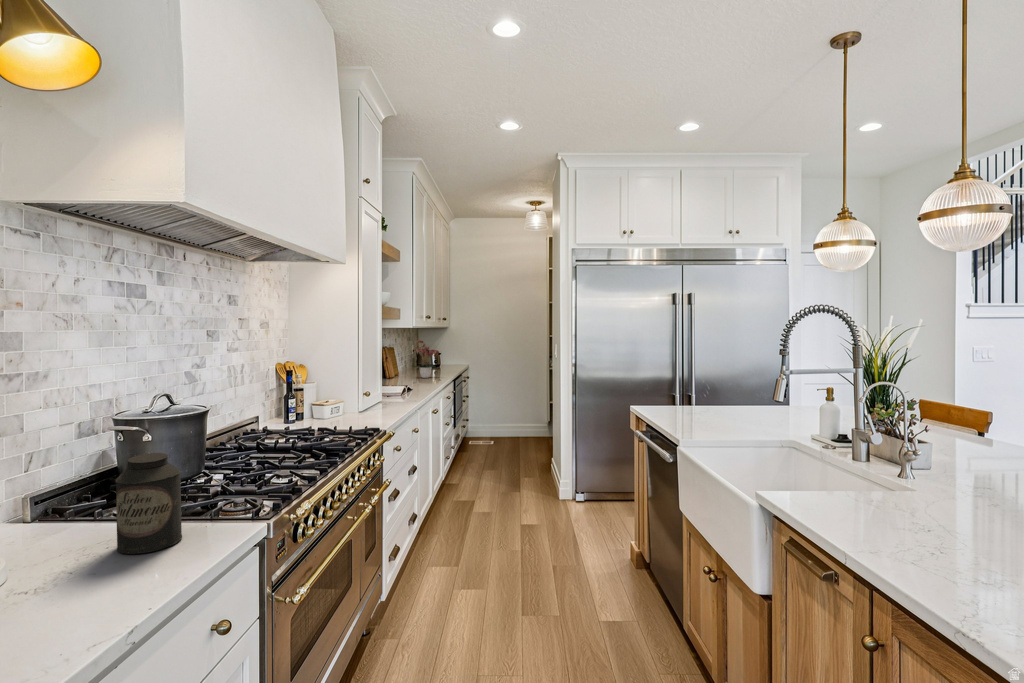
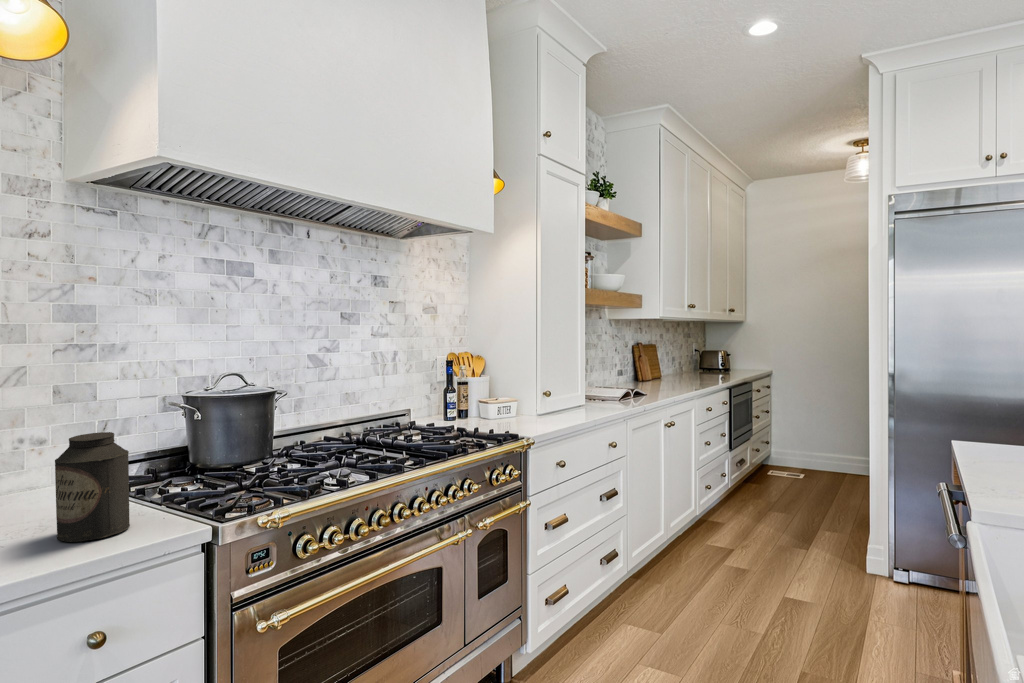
flower arrangement: present [414,340,439,378] -> none [666,329,703,380]

